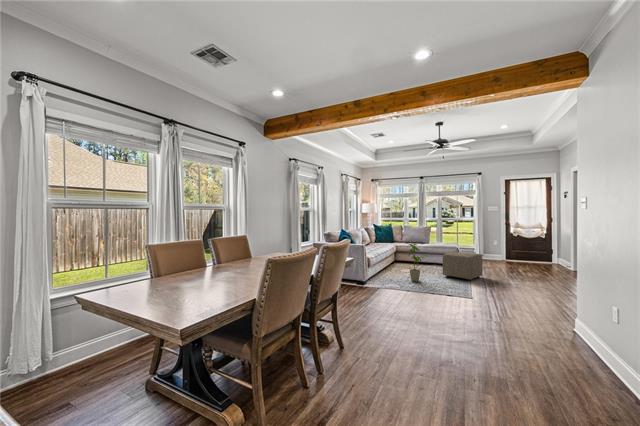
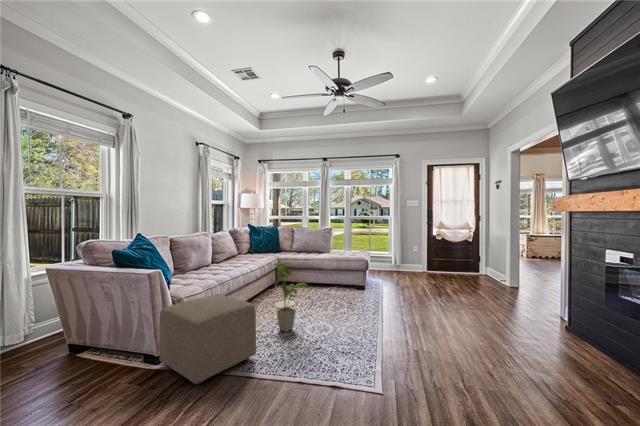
ottoman: present [443,252,483,281] -> present [159,295,256,384]

